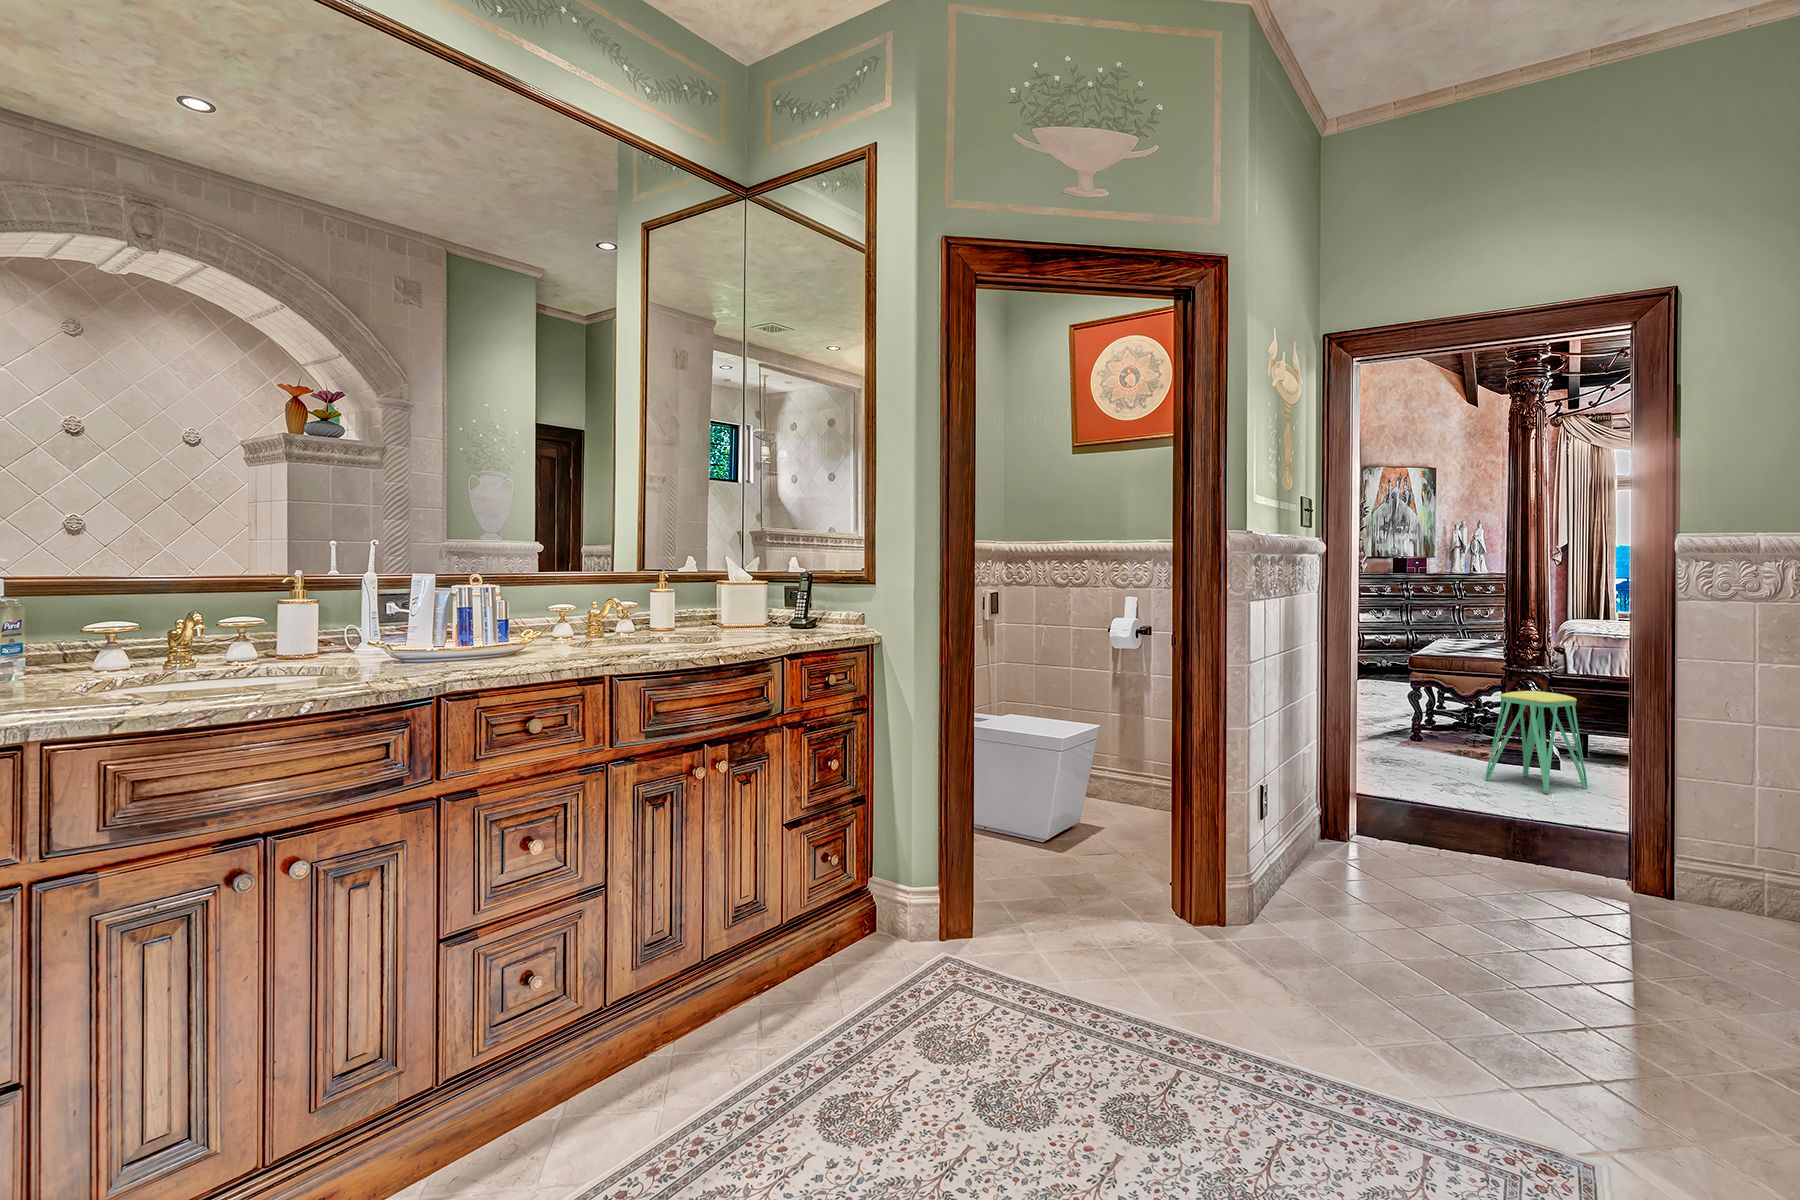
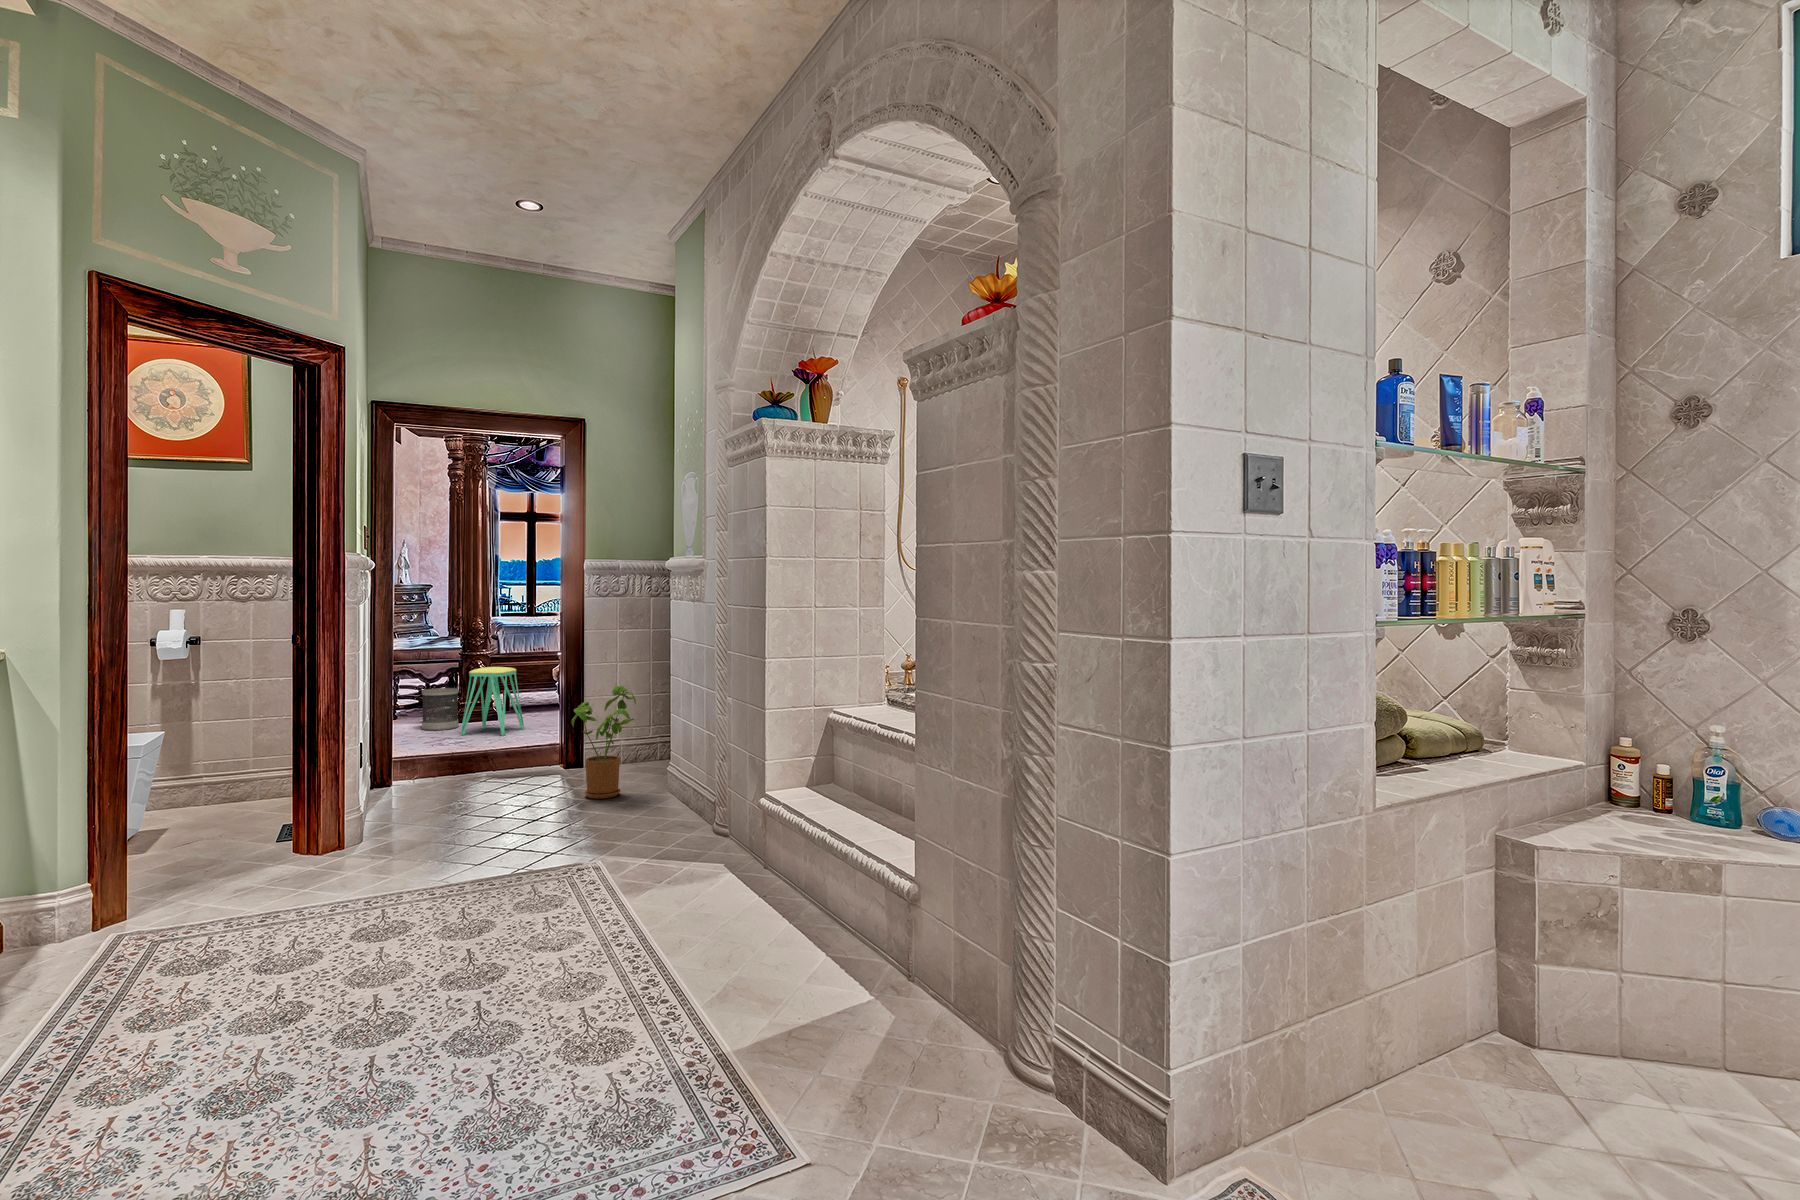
wastebasket: none [1440,710,1492,768] -> present [422,688,458,730]
house plant: none [1604,763,1755,971] -> present [572,686,636,799]

